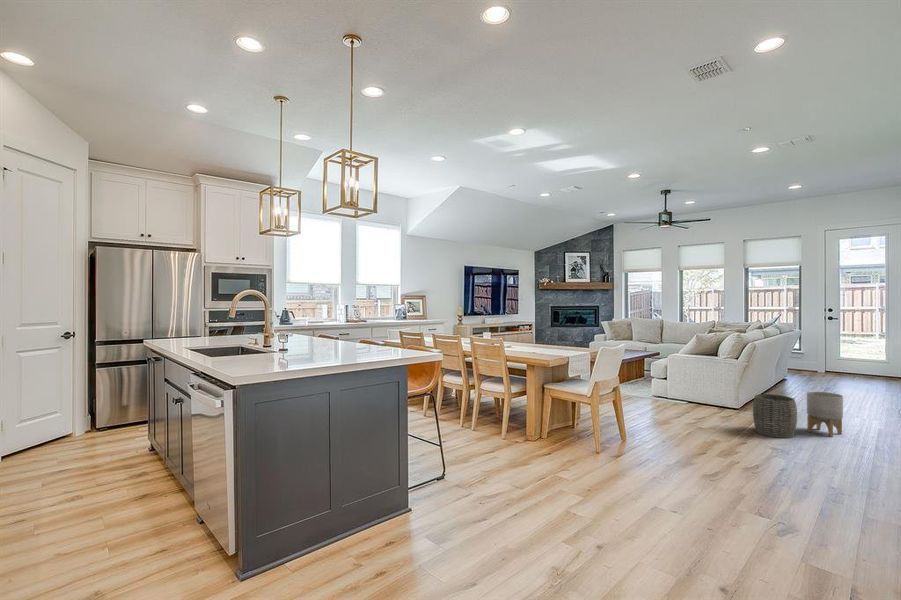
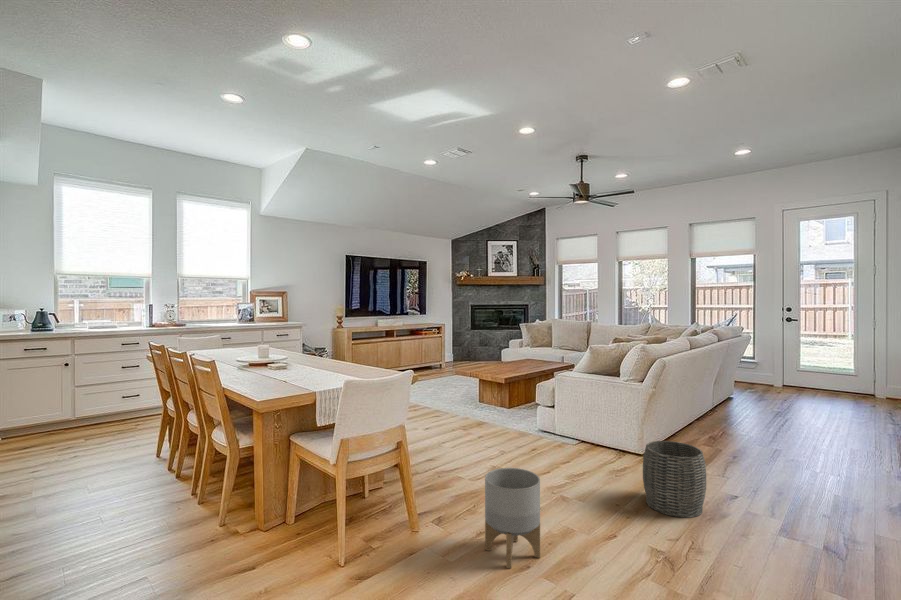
planter: present [807,391,843,437] -> present [485,468,540,568]

